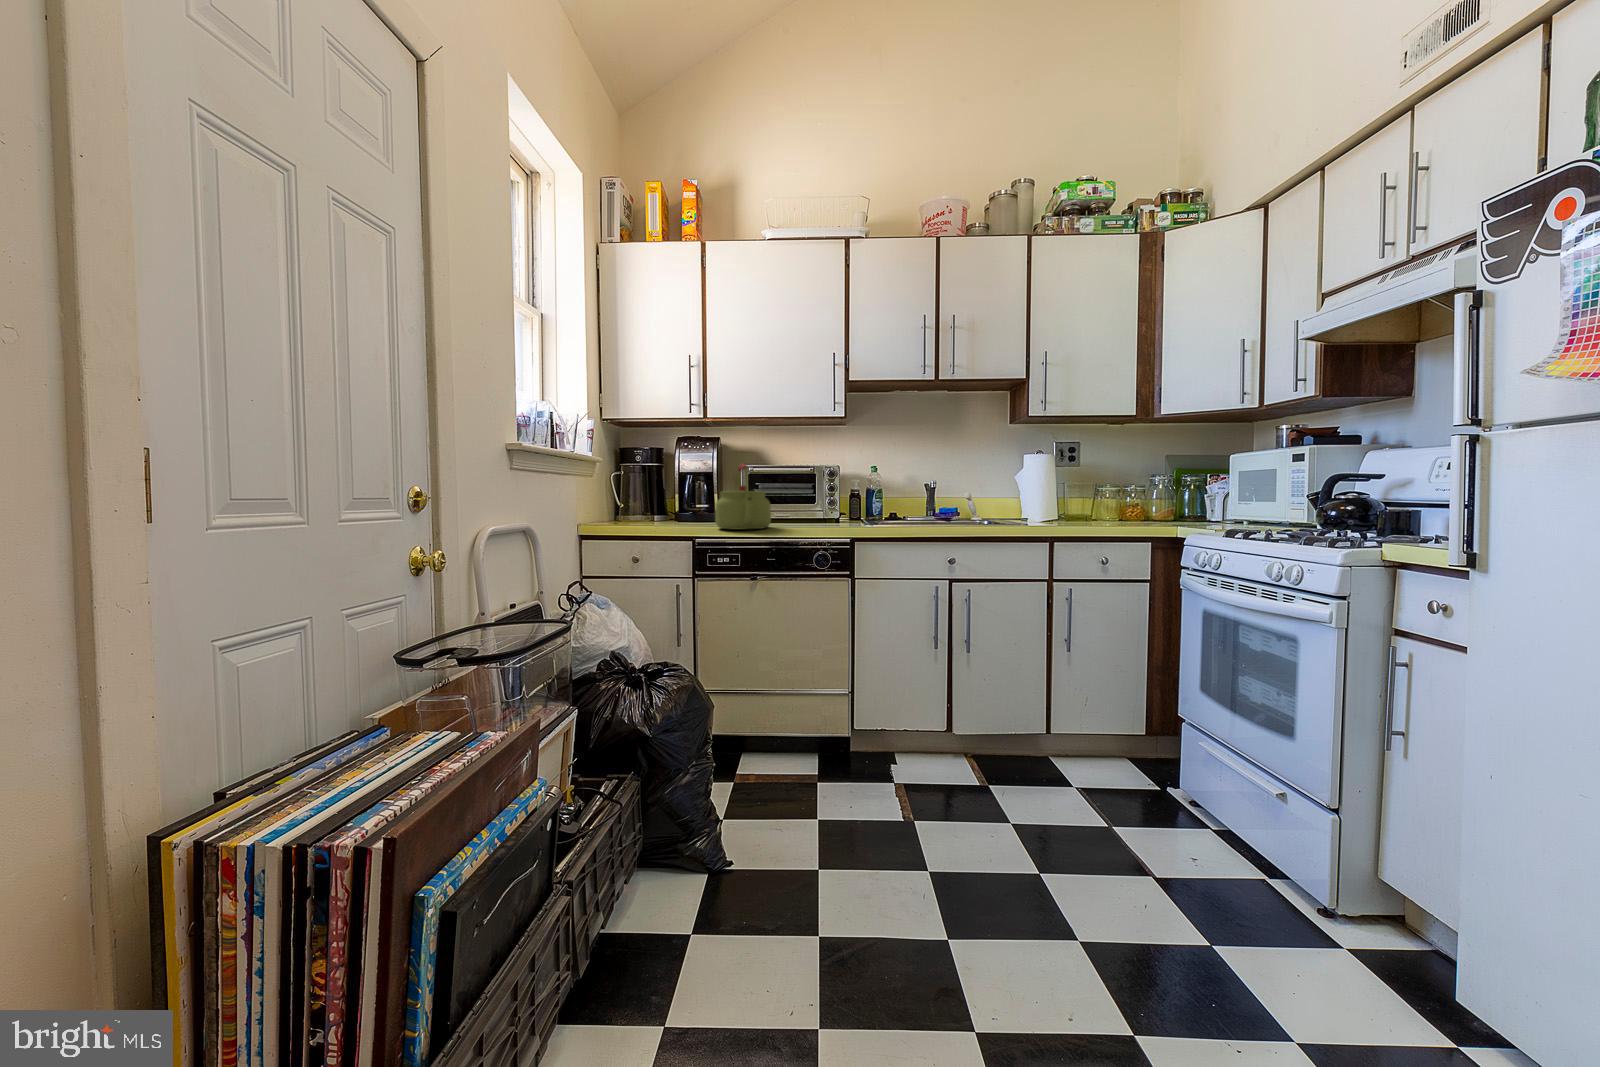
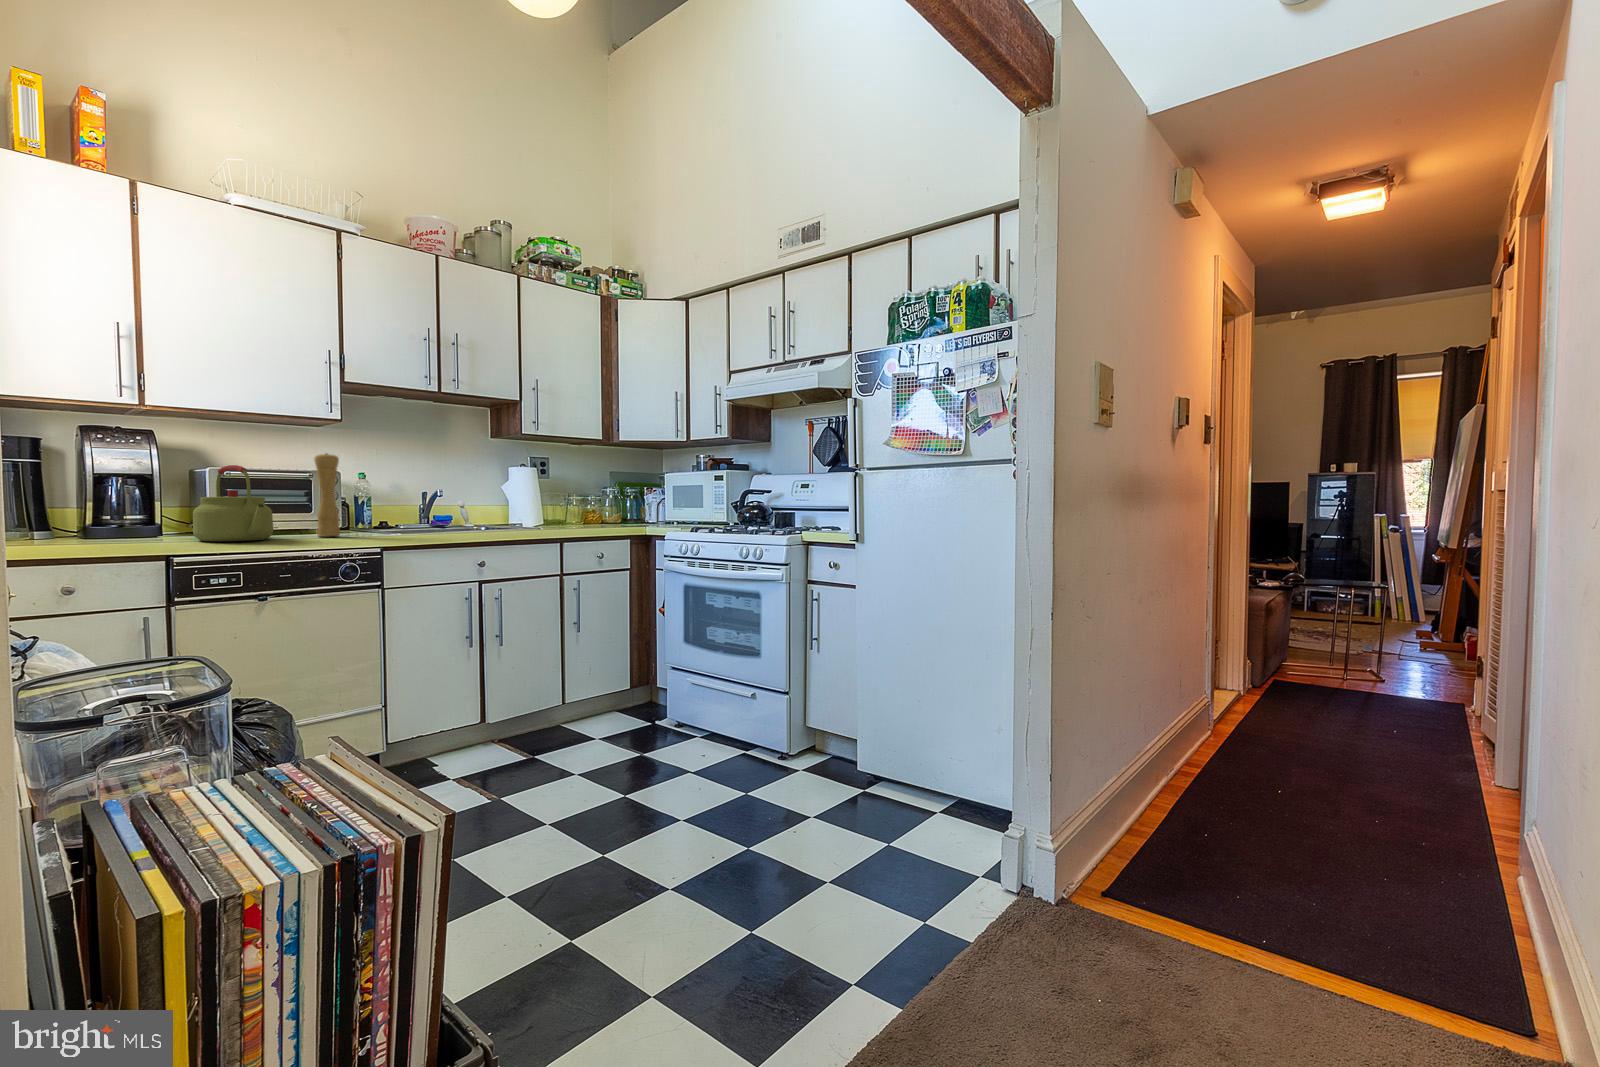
pepper mill: none [805,449,825,527] -> present [314,453,340,537]

